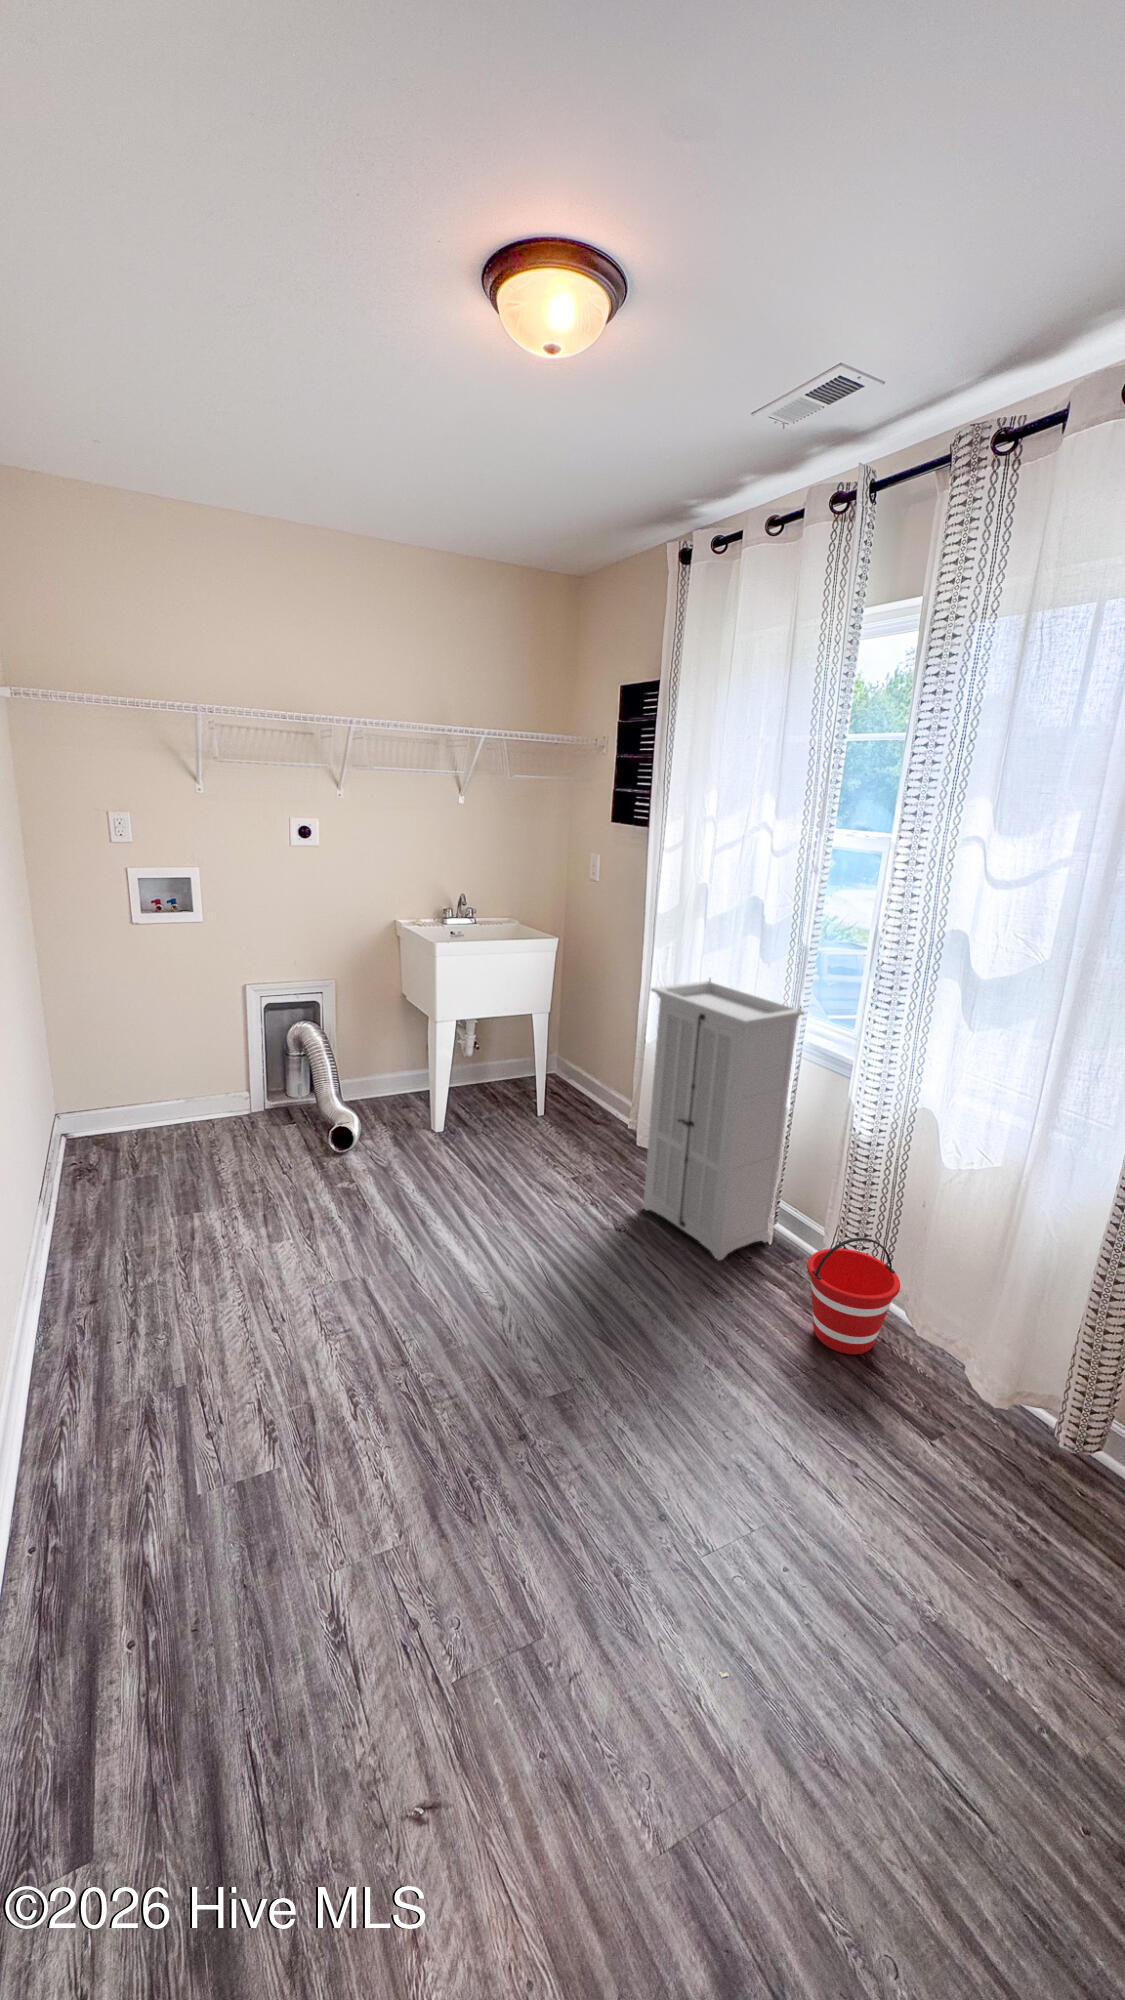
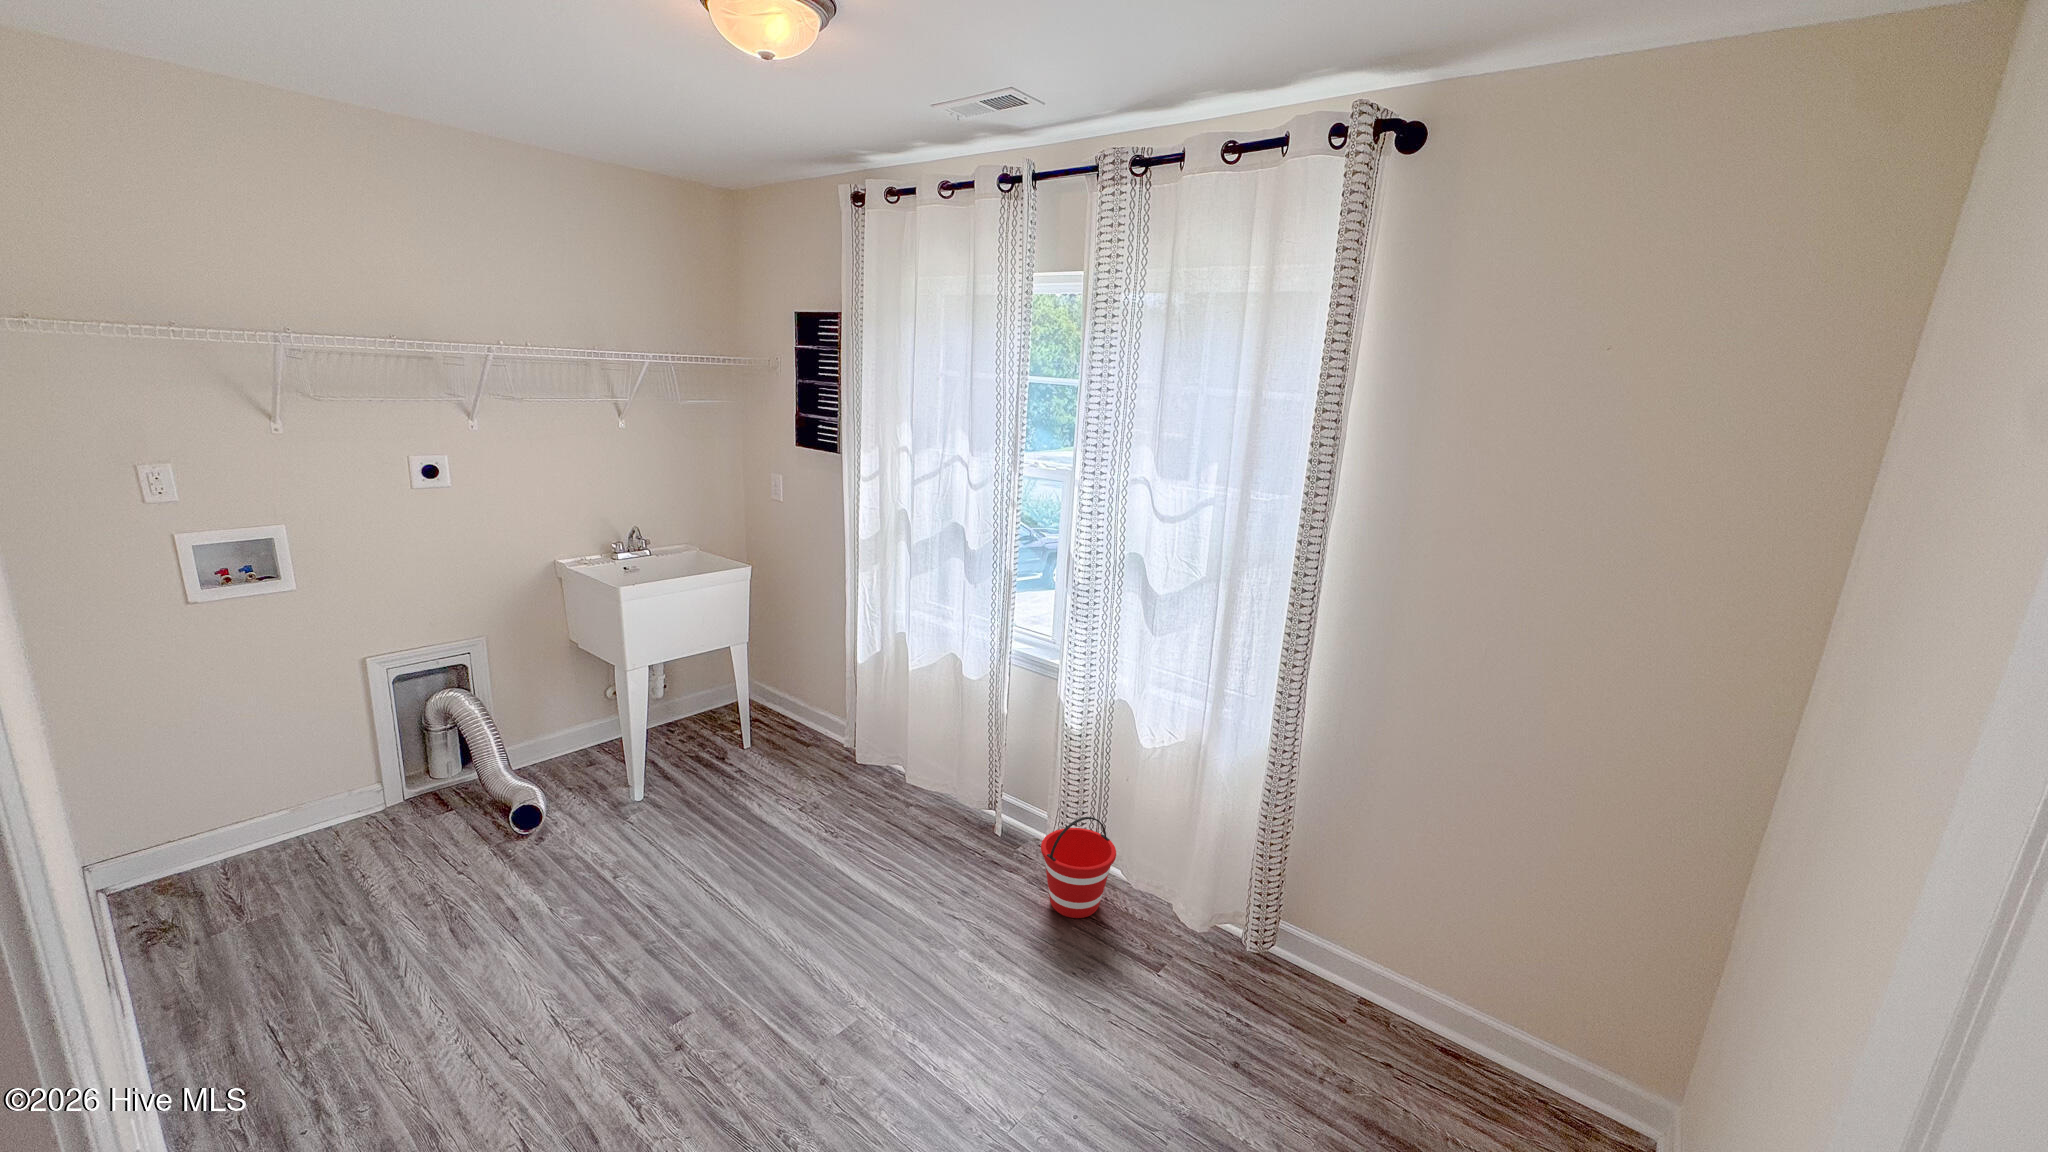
storage cabinet: present [643,980,804,1260] -> none [868,599,1010,860]

